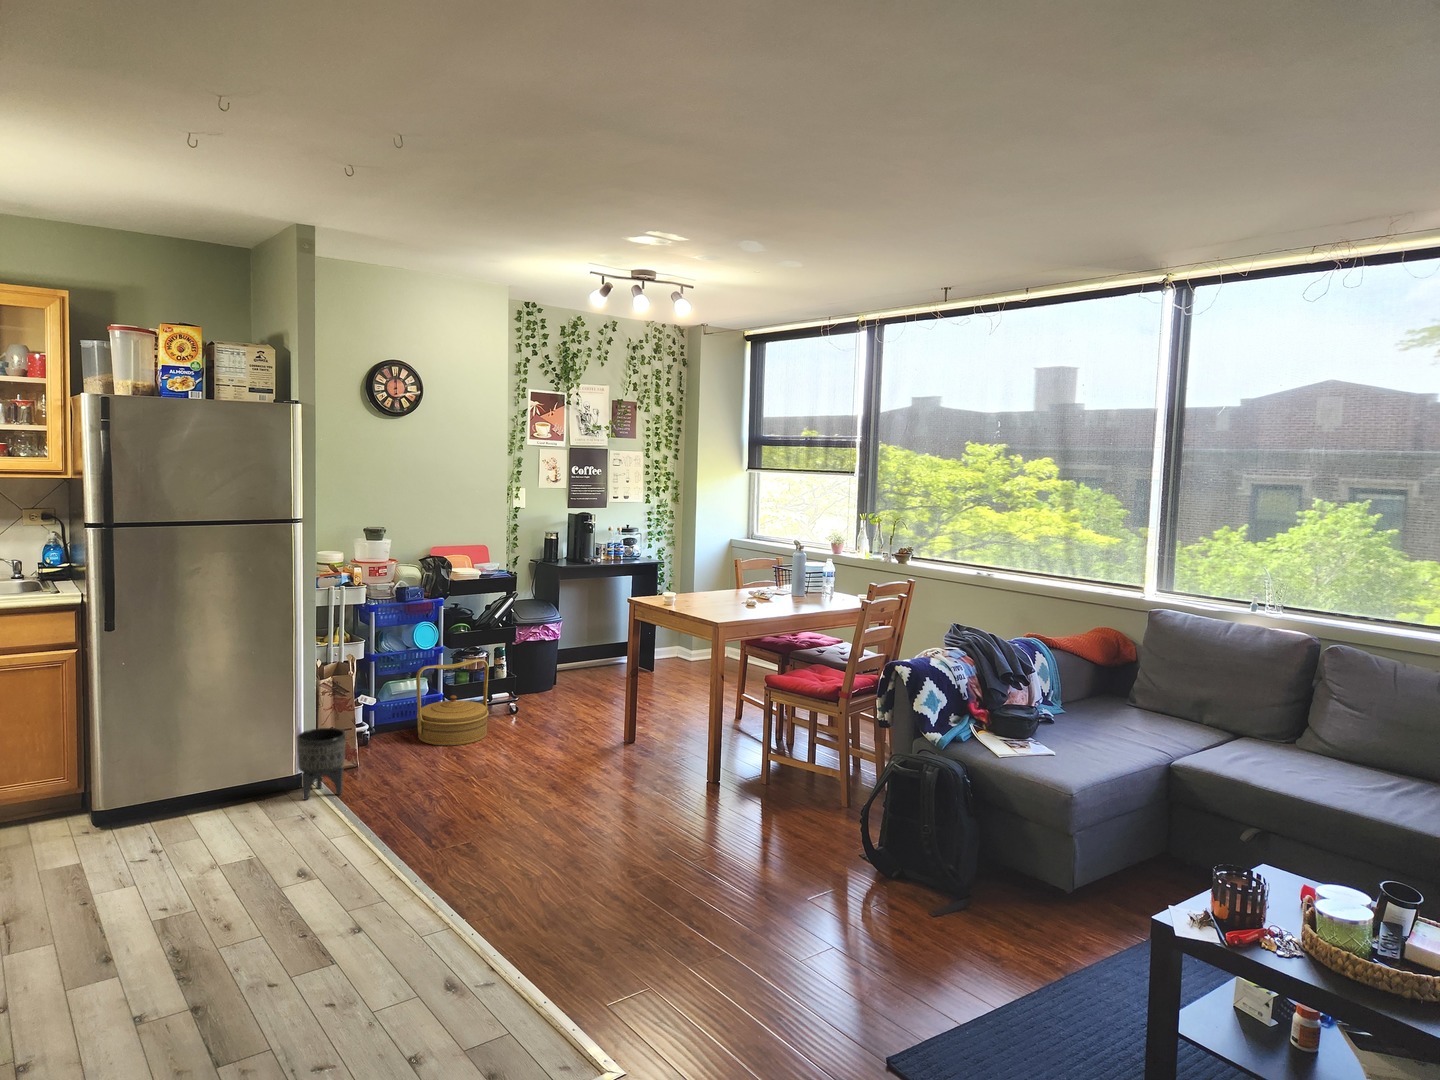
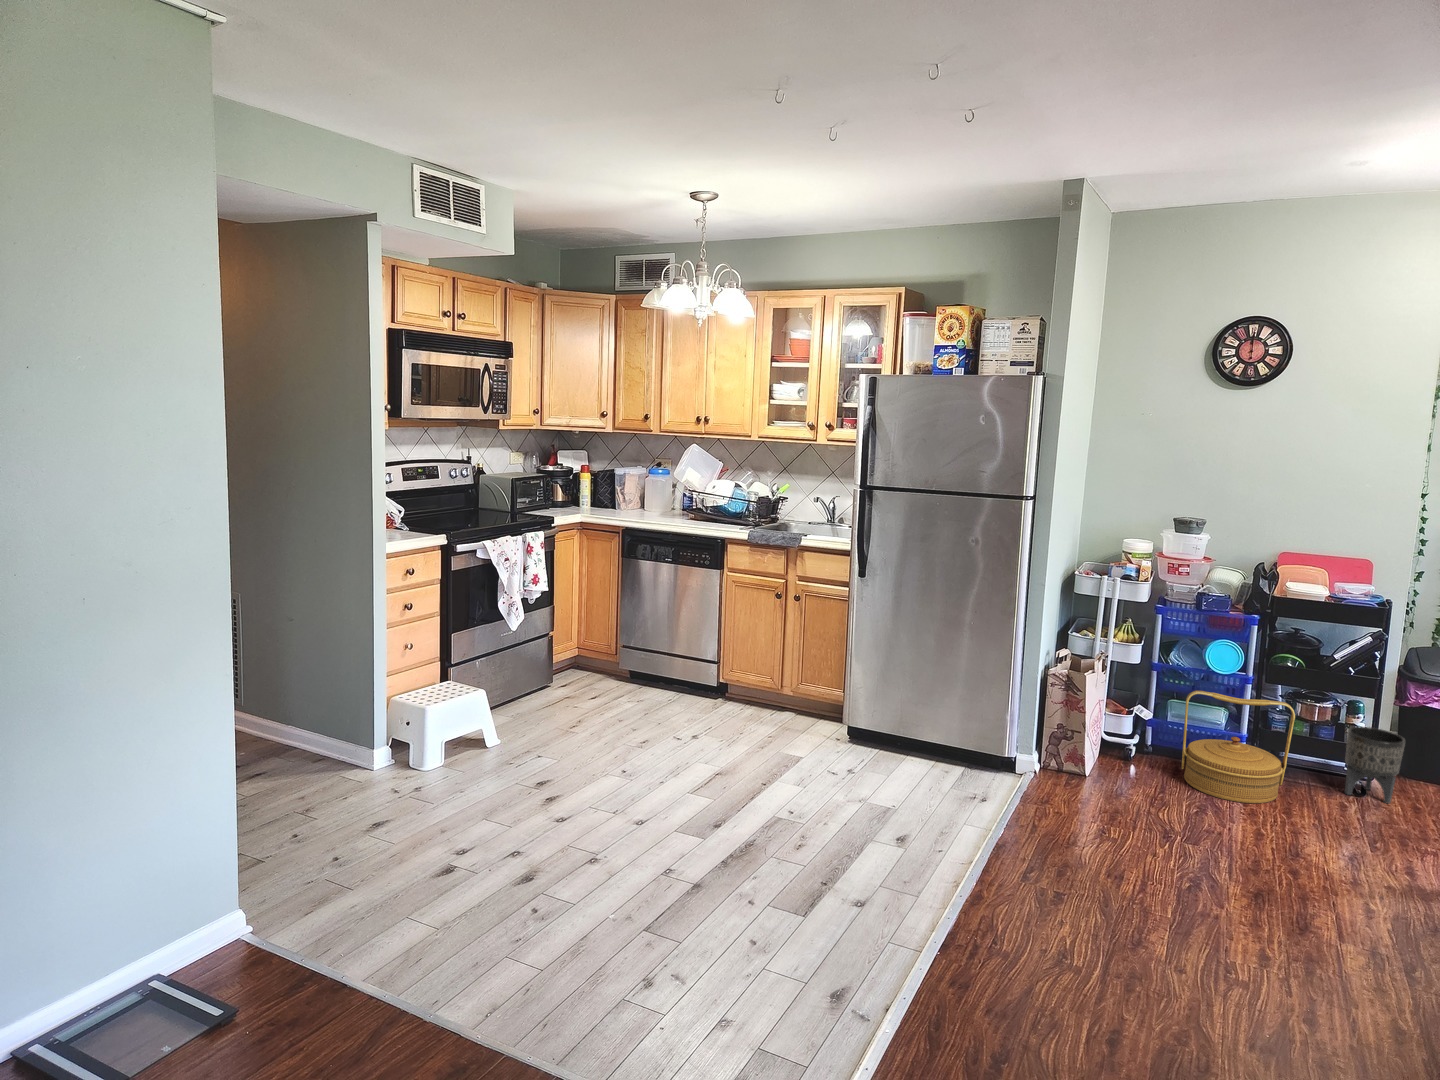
planter: present [297,728,346,800] -> present [1345,727,1405,804]

